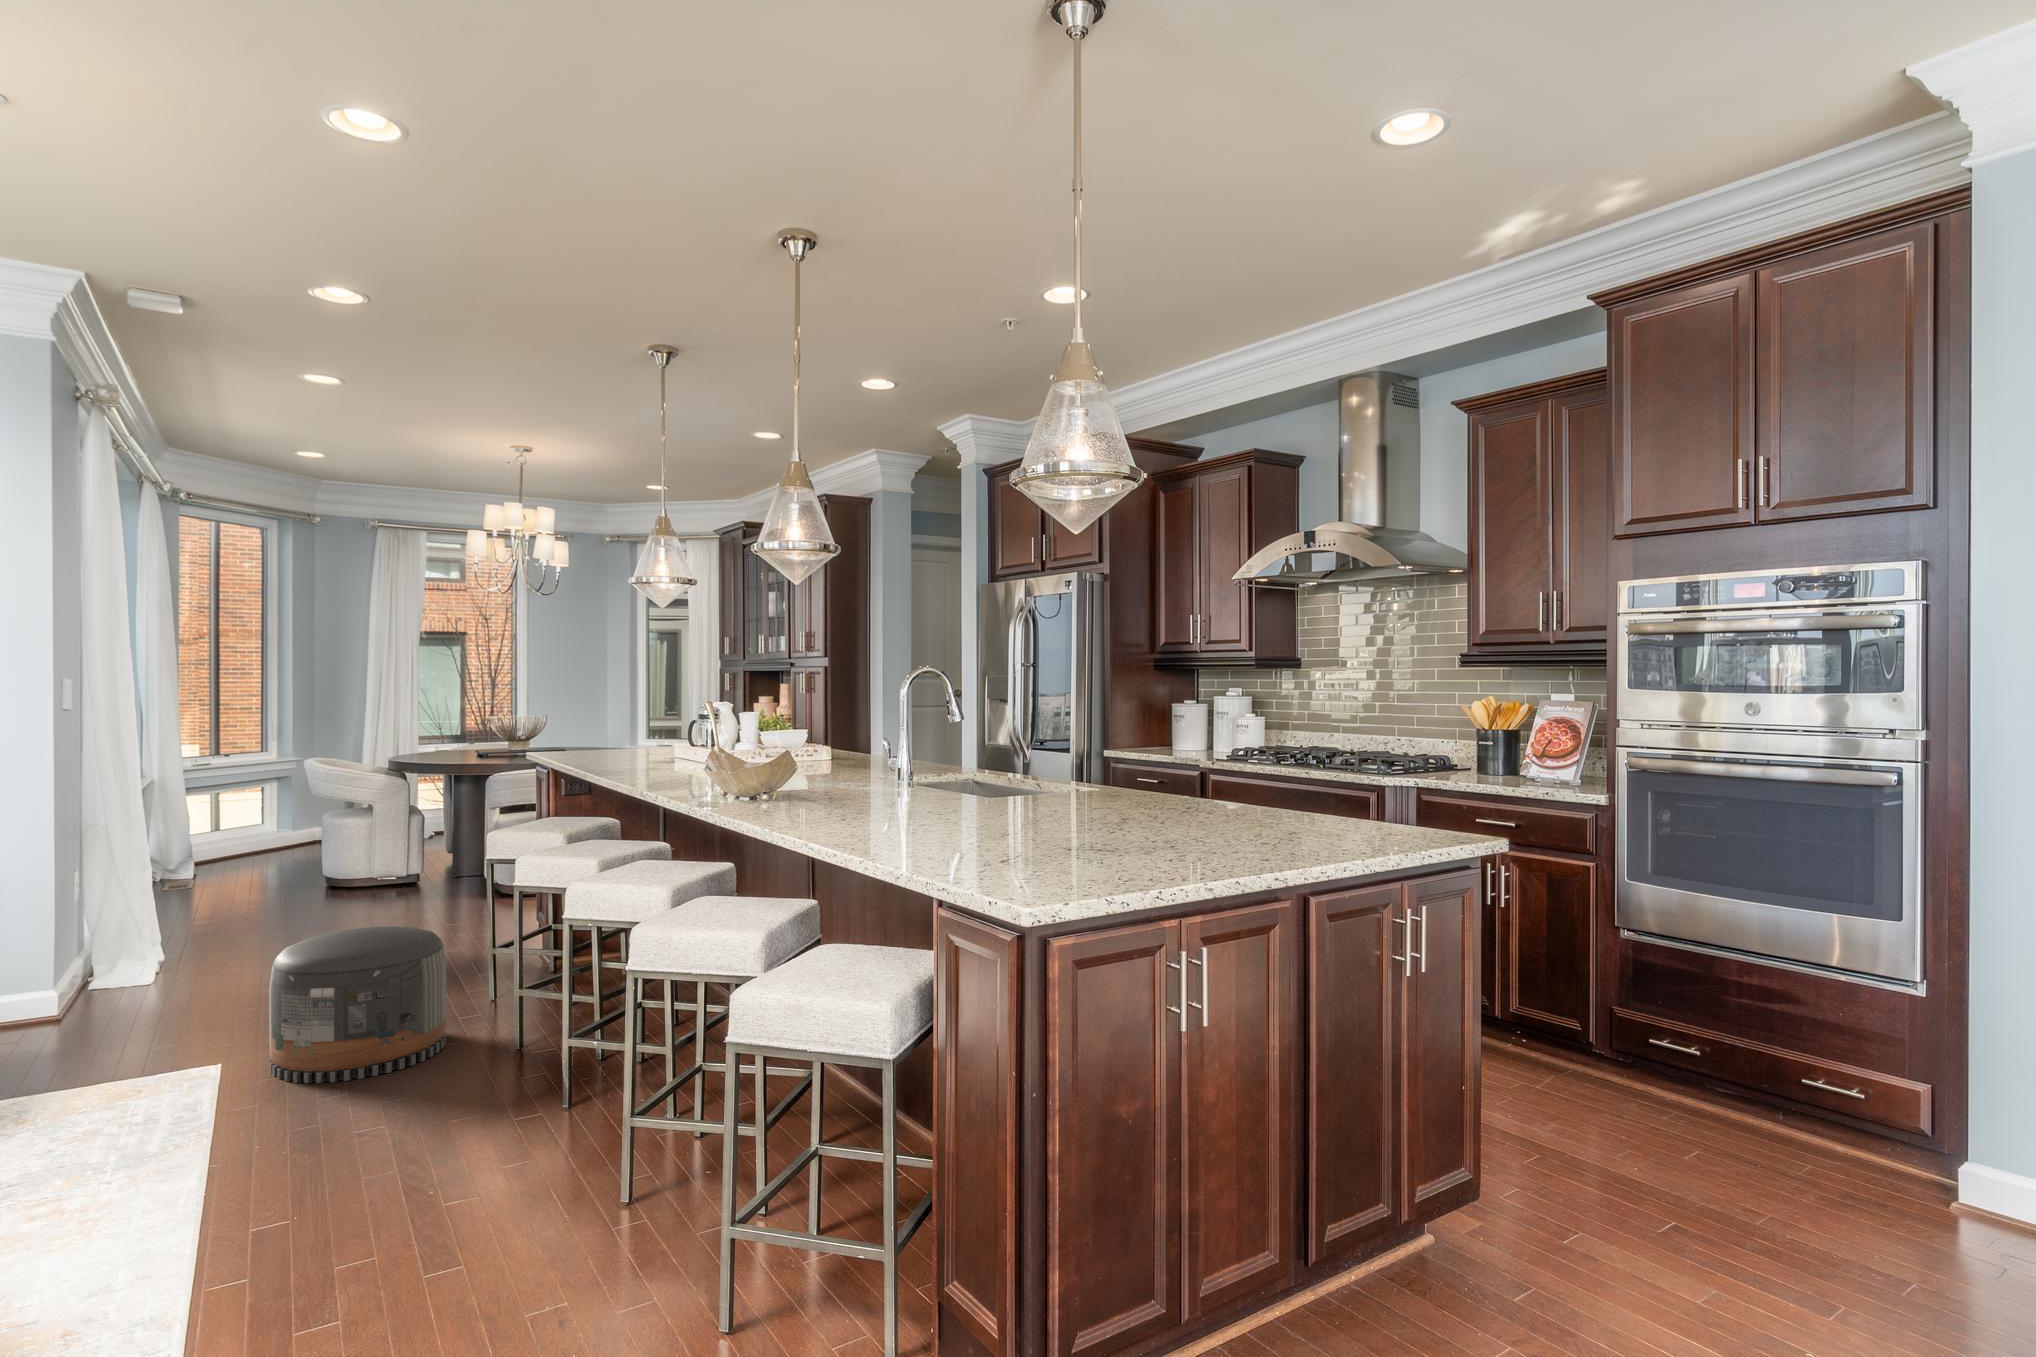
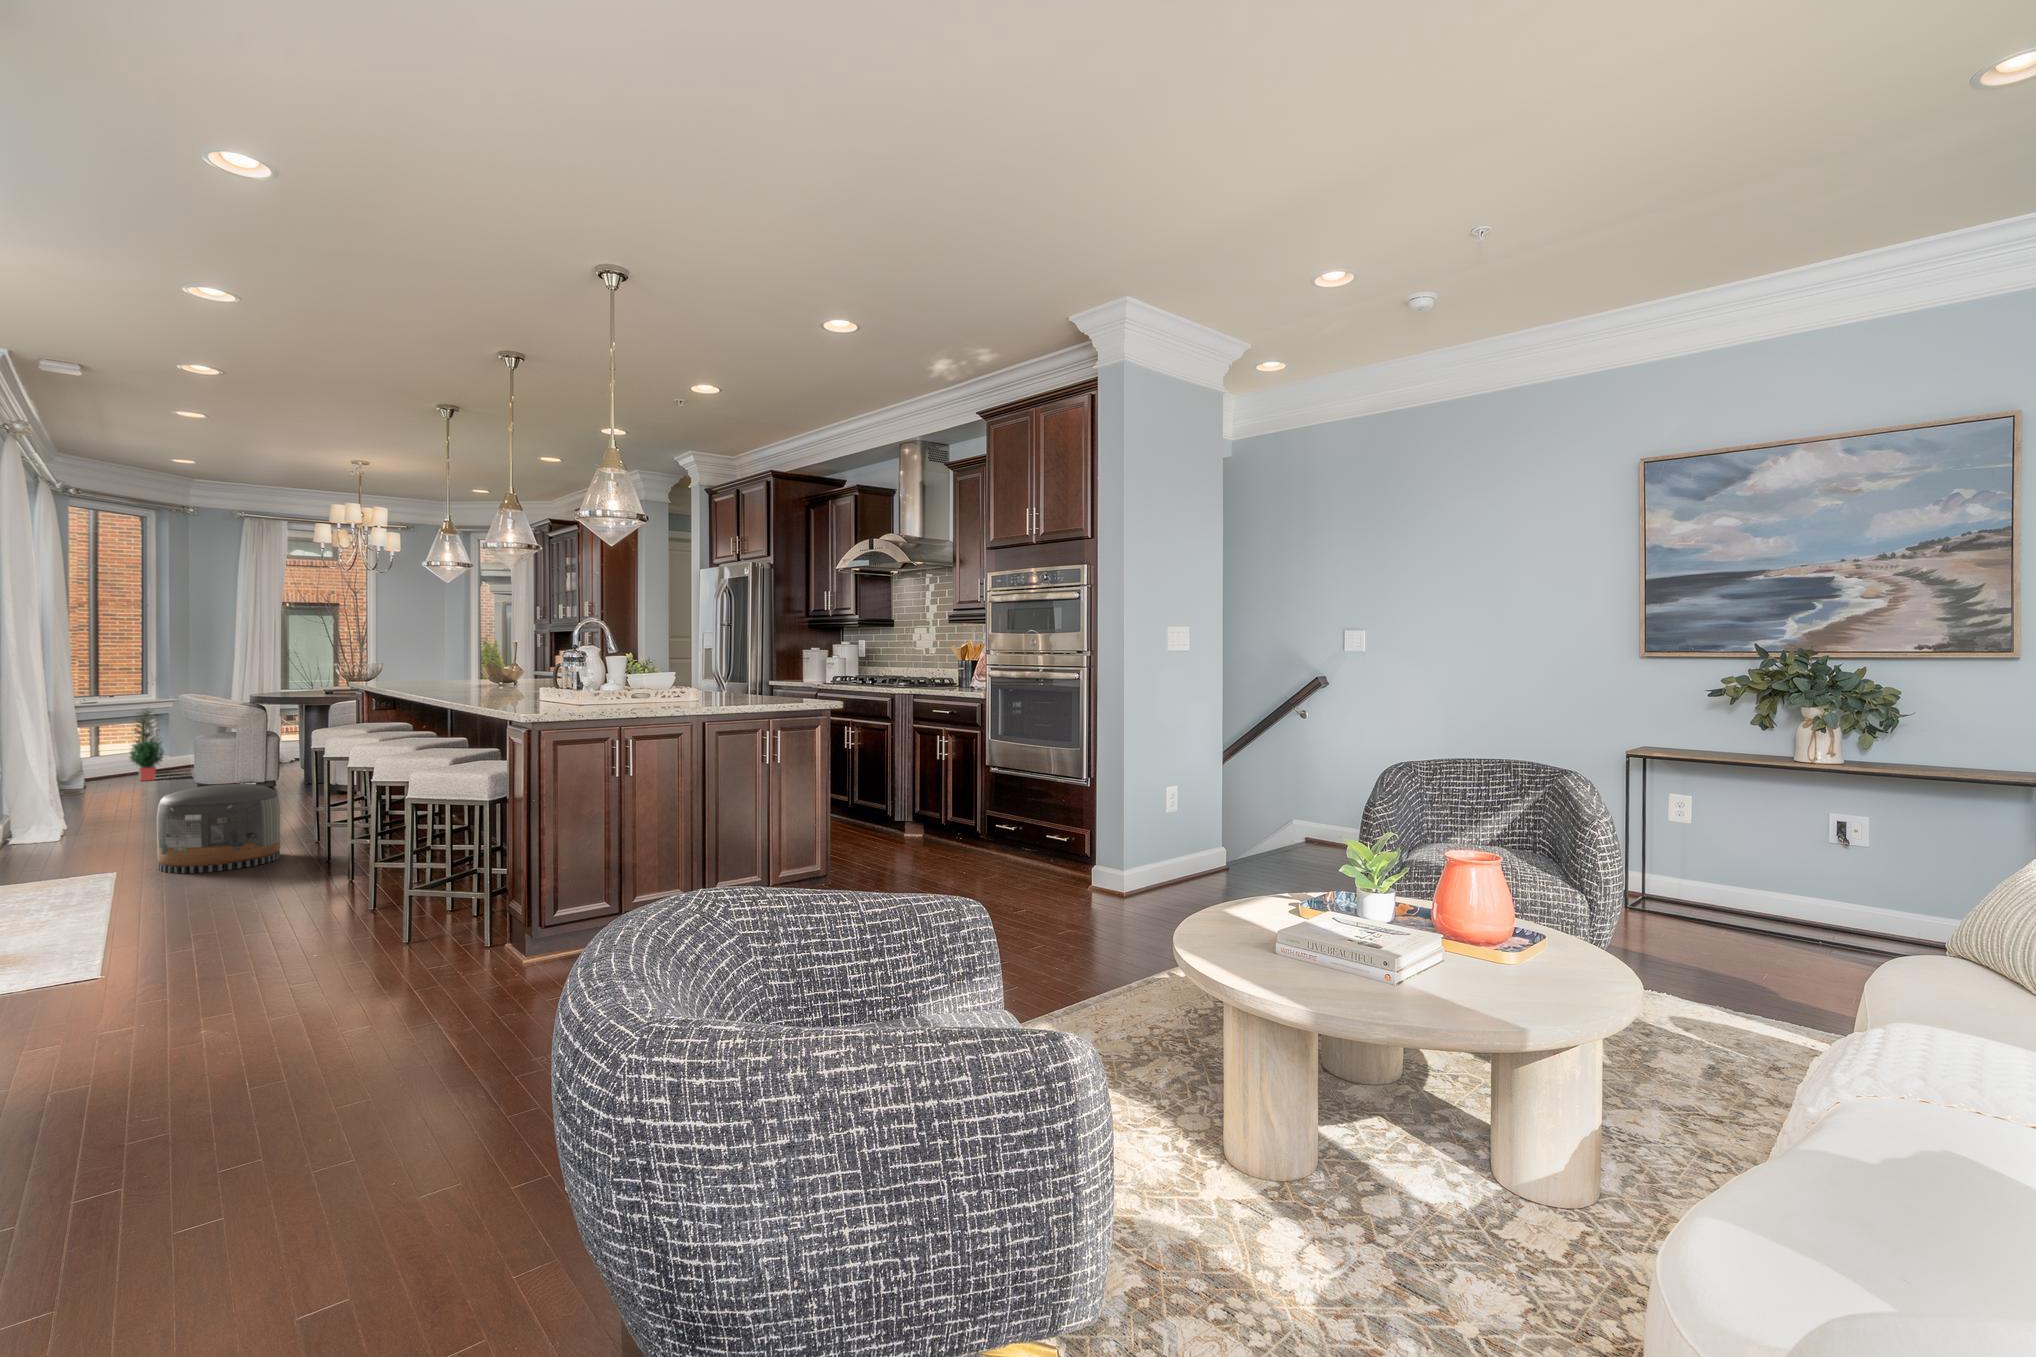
potted plant: none [246,767,292,865] -> present [130,710,164,781]

